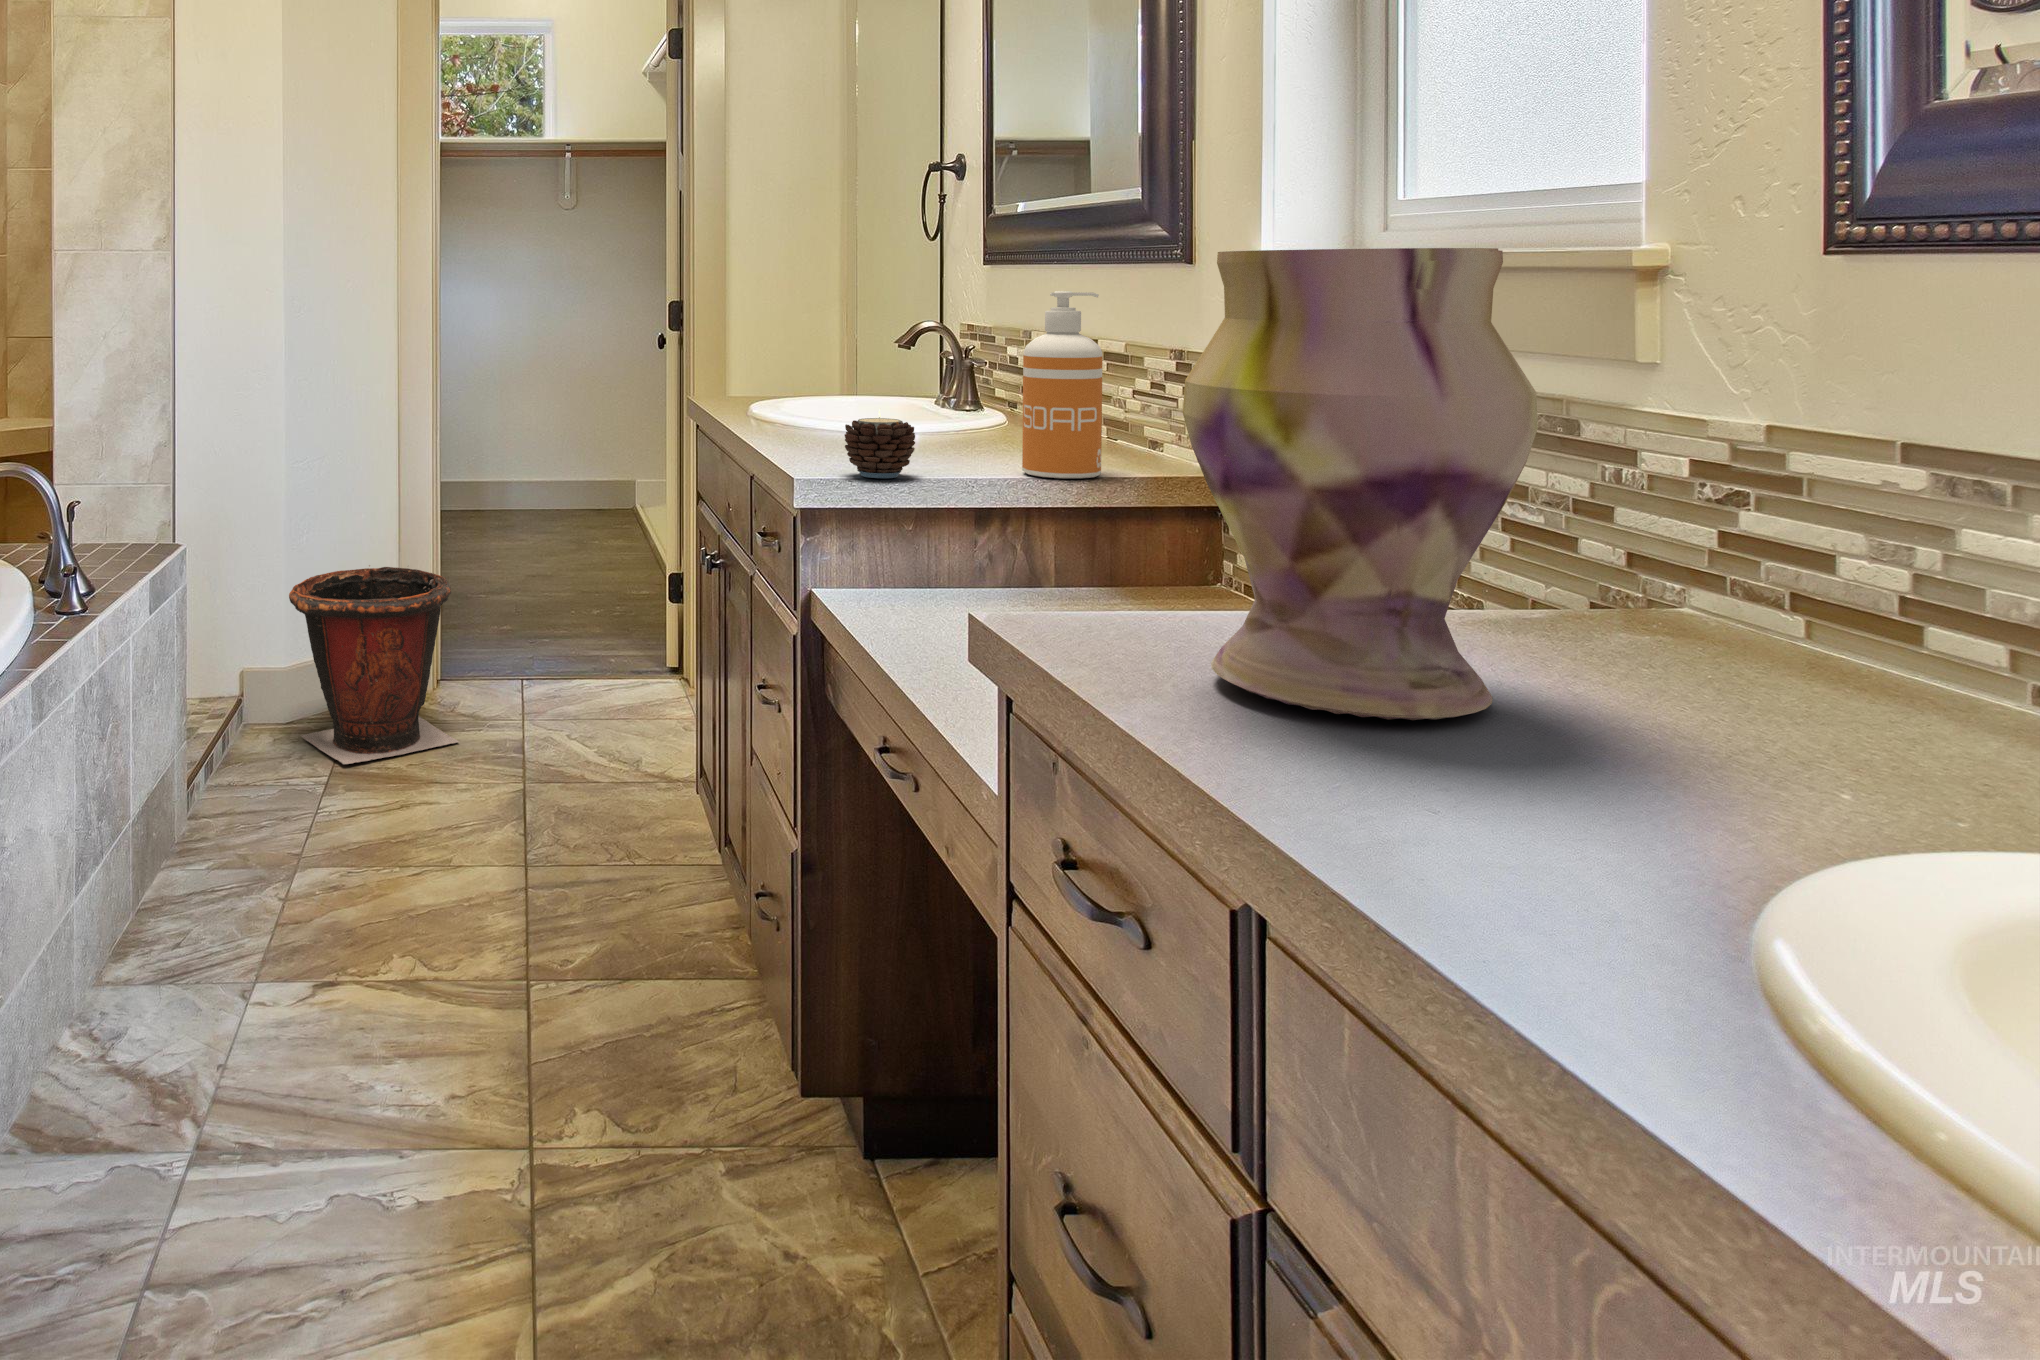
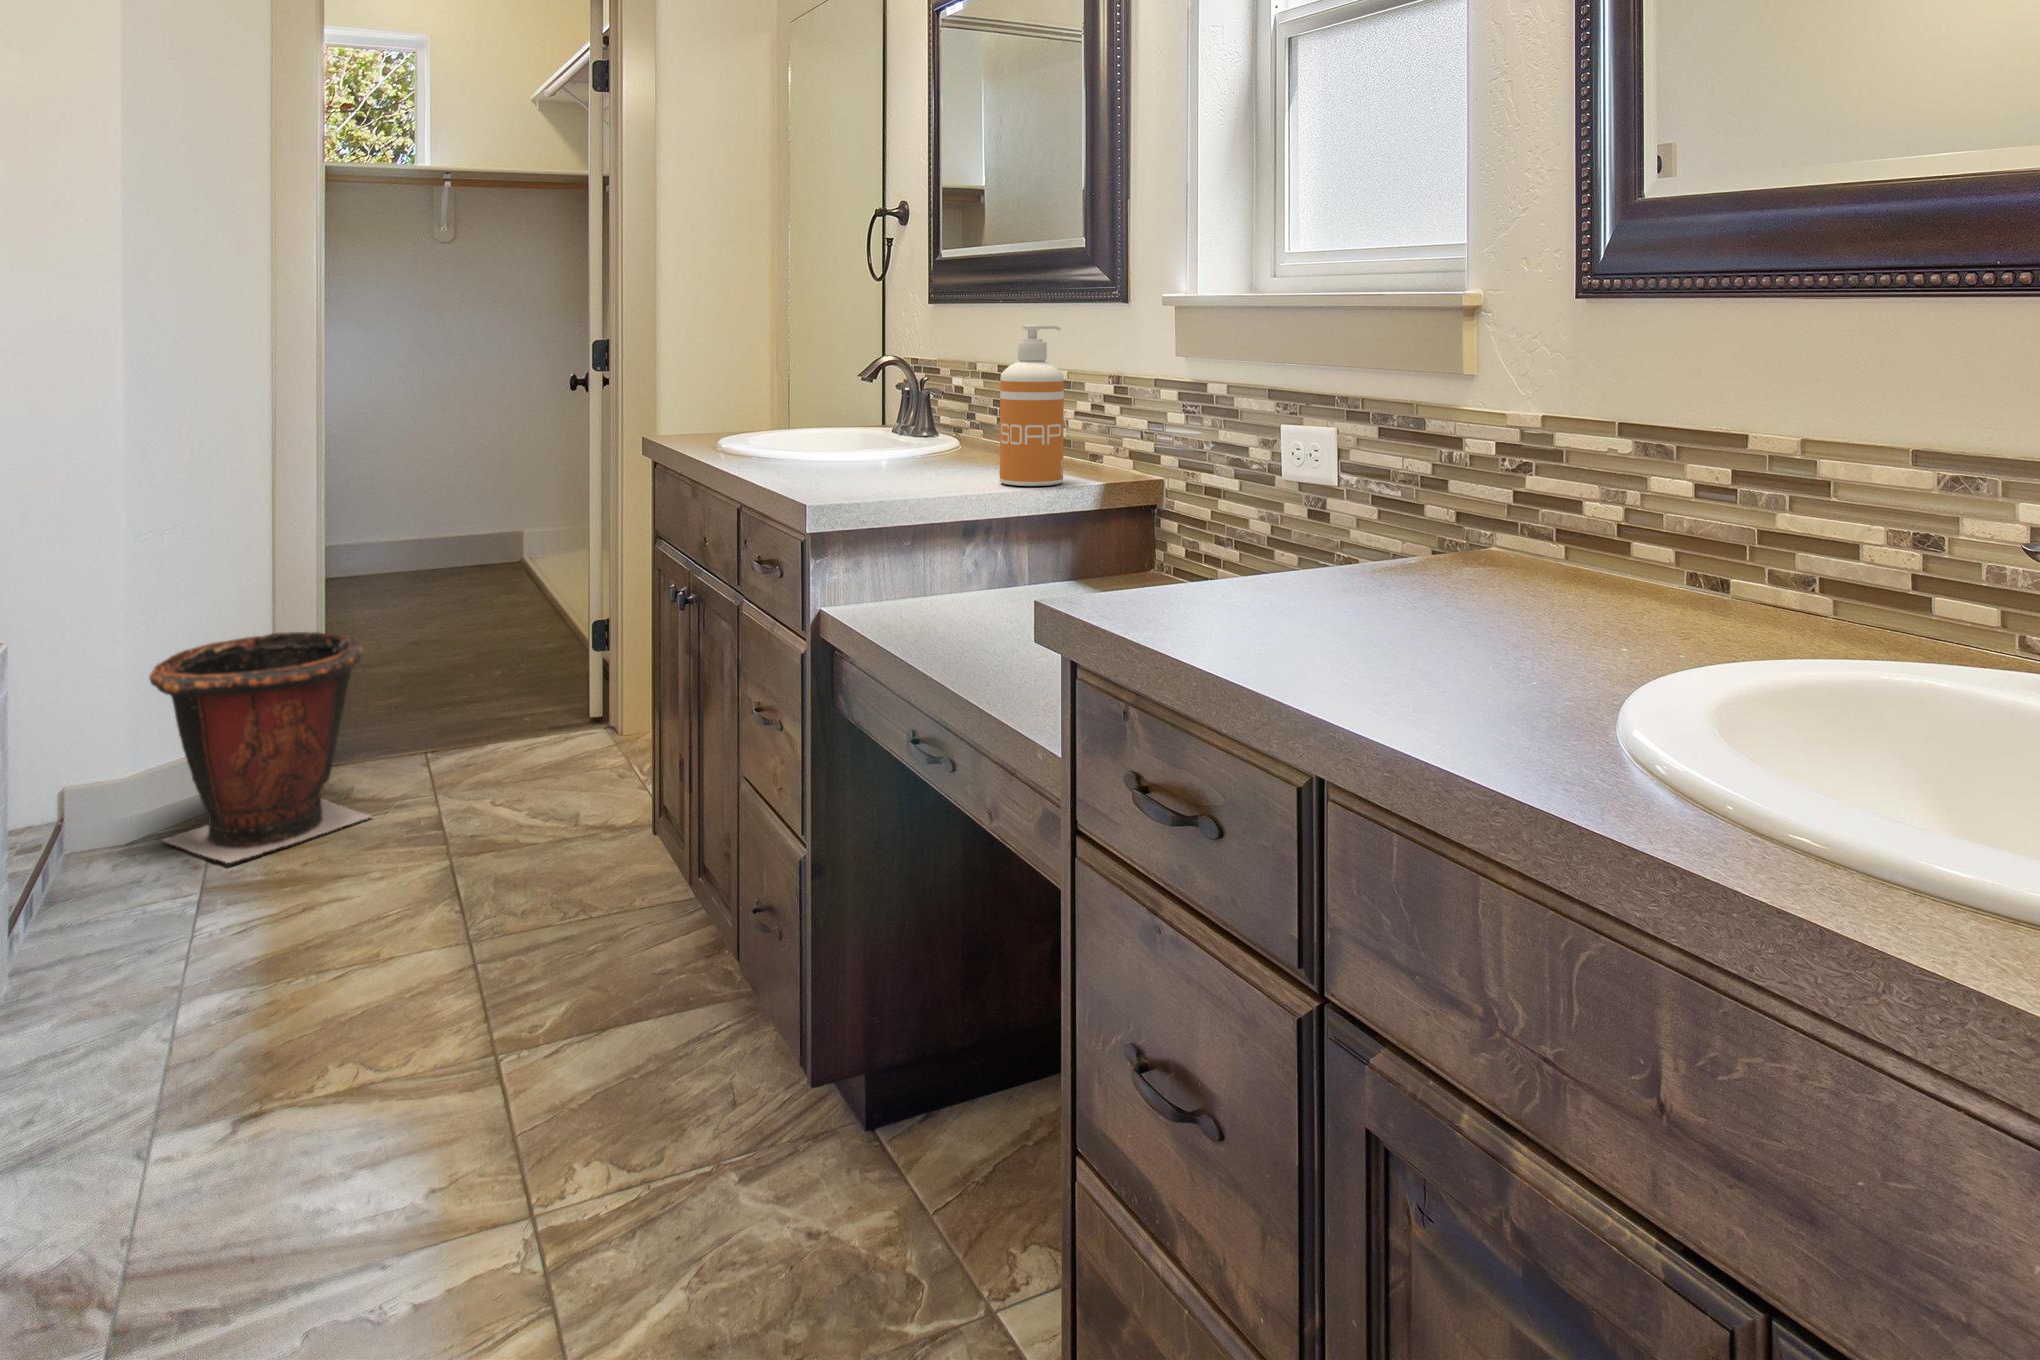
vase: present [1183,248,1538,720] -> none [1217,285,1452,640]
candle: present [845,408,915,478] -> none [850,430,913,494]

